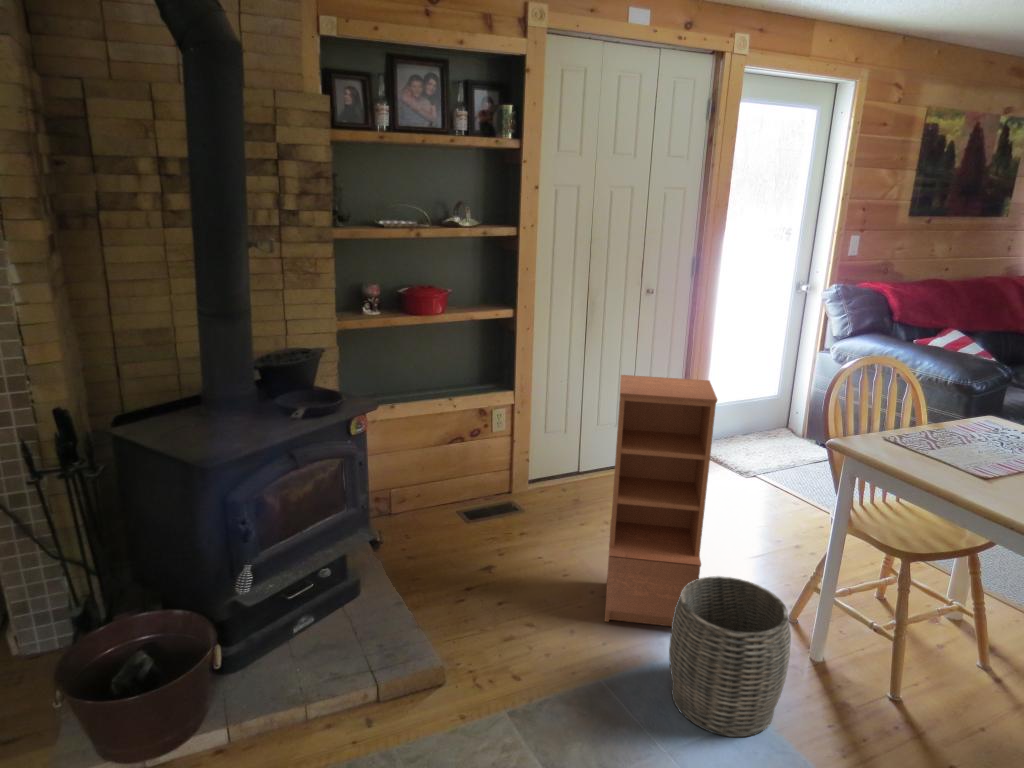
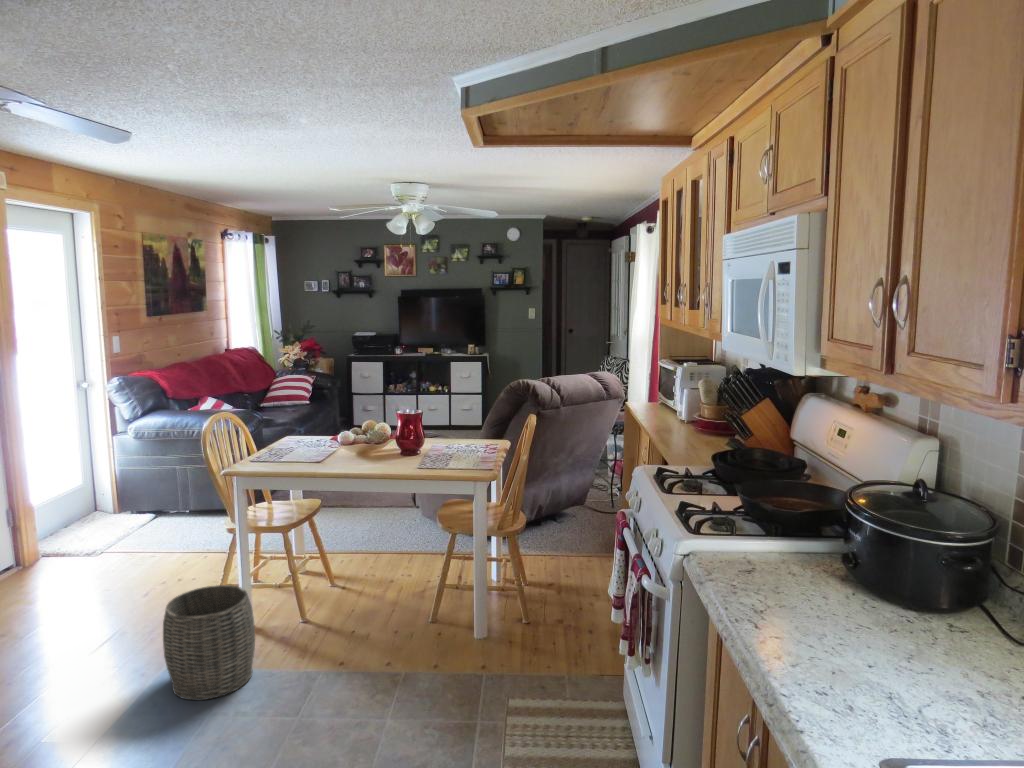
bookcase: present [605,375,717,626] -> none [29,458,158,693]

